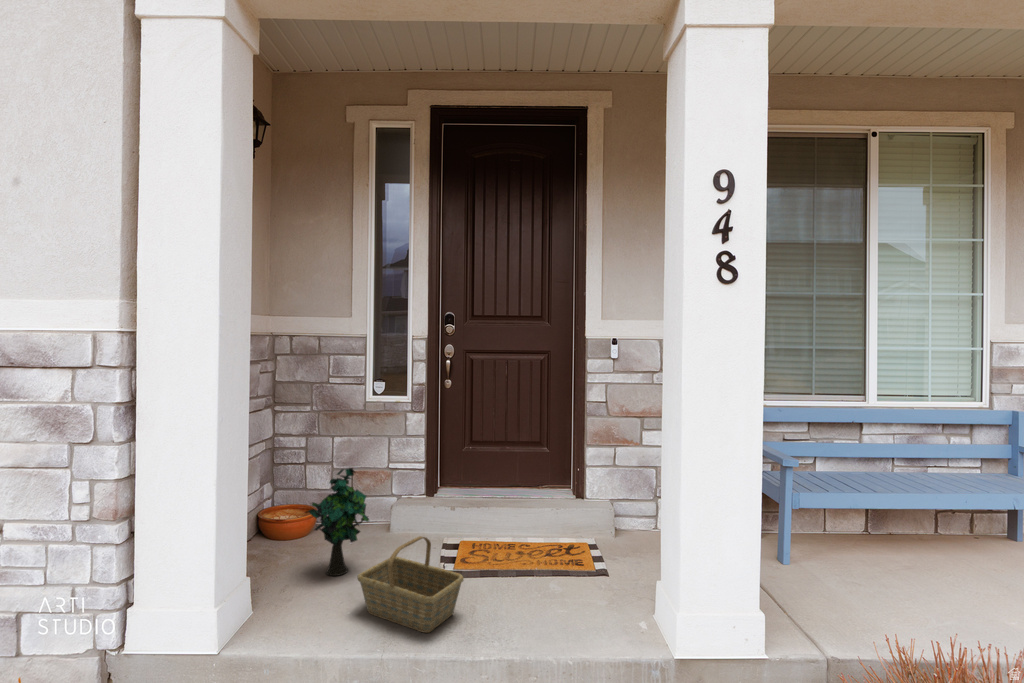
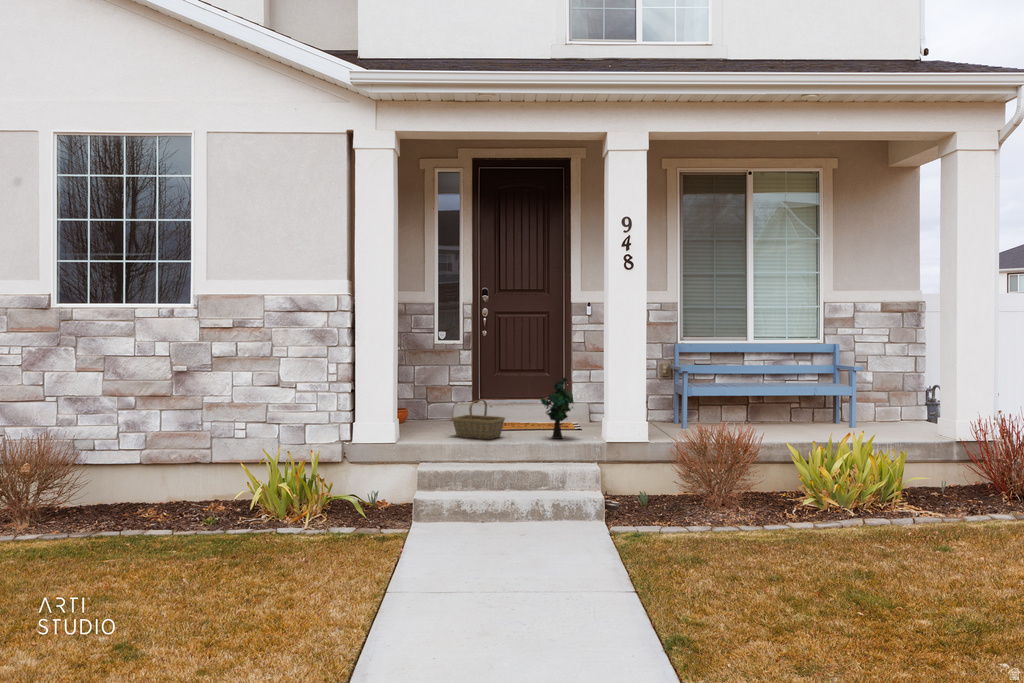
decorative plant: present [305,468,369,576] -> present [541,378,574,439]

